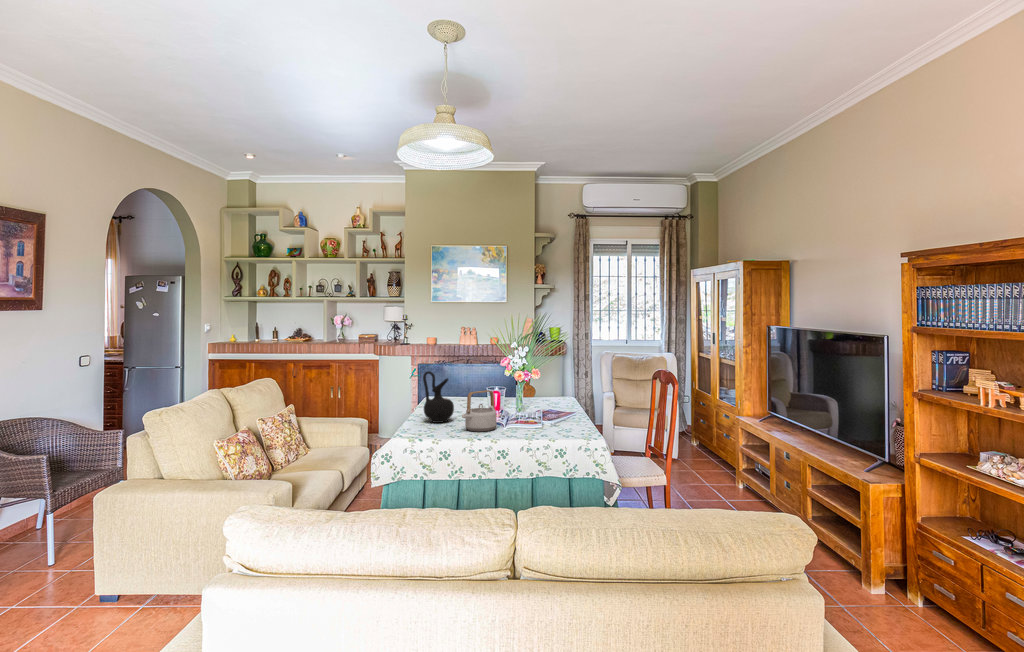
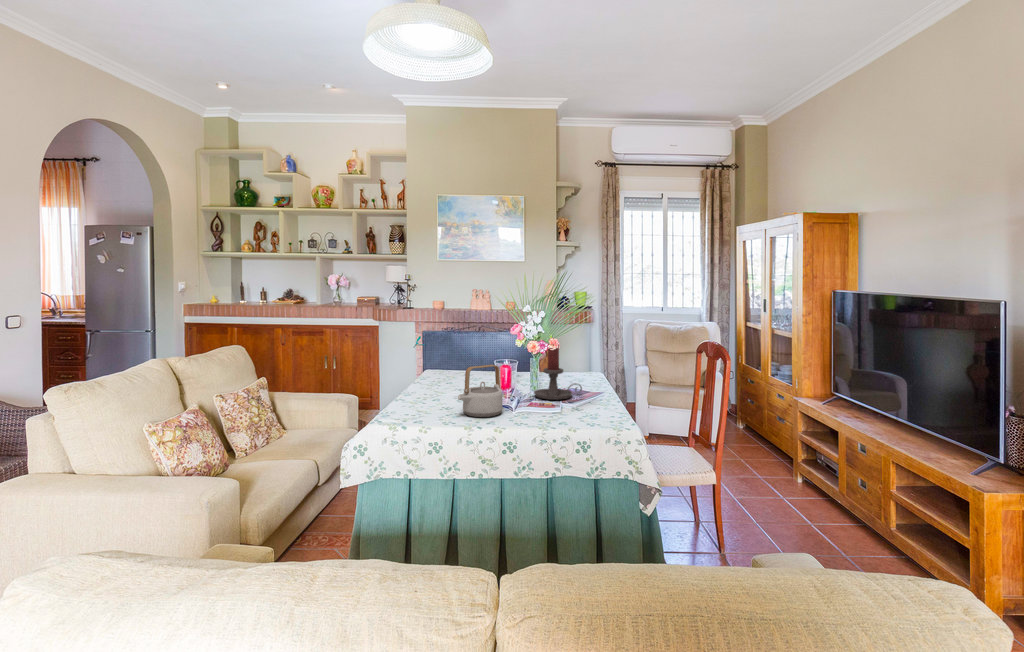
ceramic jug: present [423,371,454,423] -> none [412,340,450,404]
candle holder: none [520,373,559,418] -> present [534,344,582,400]

